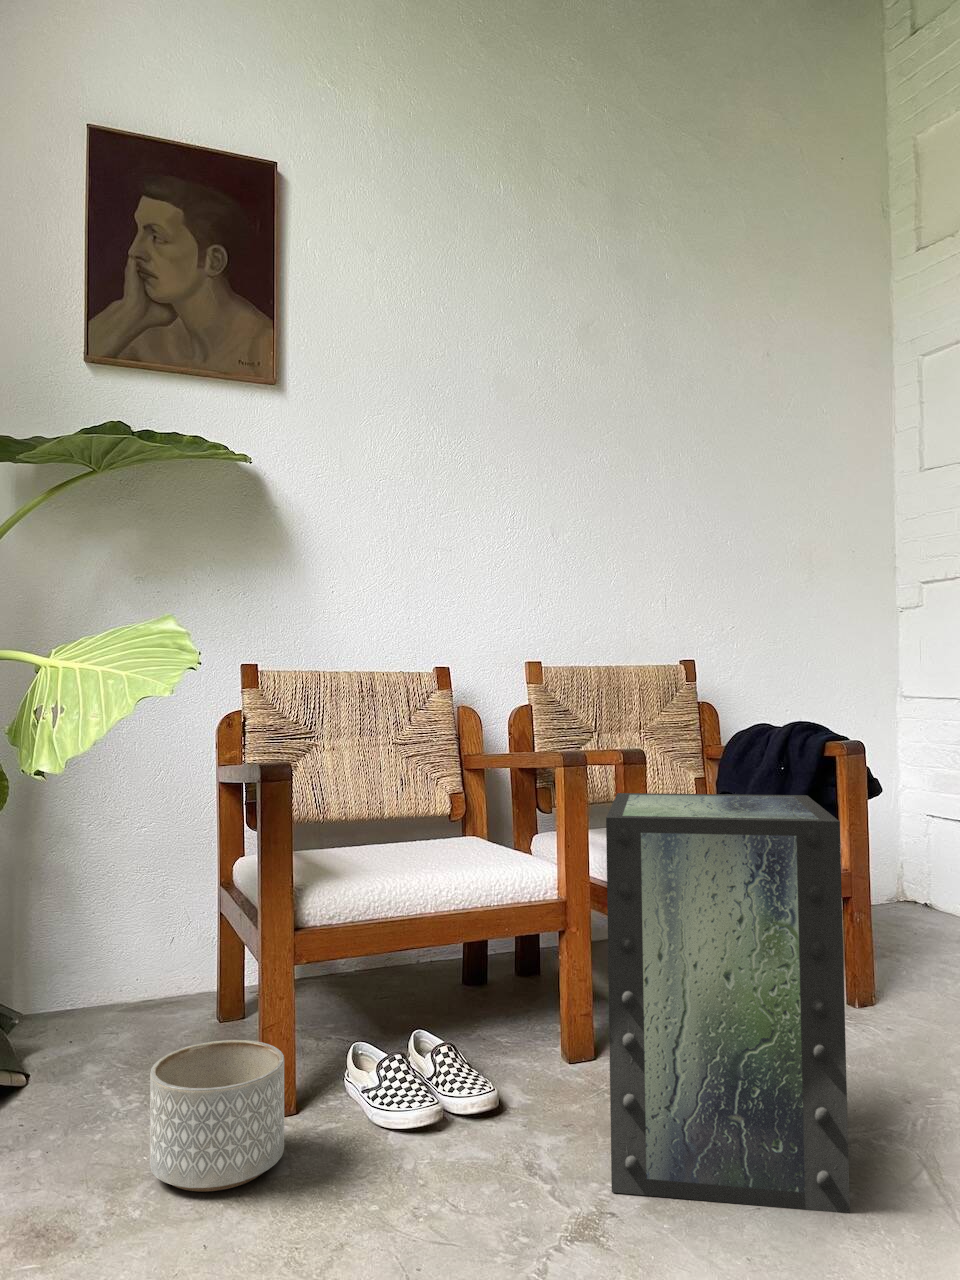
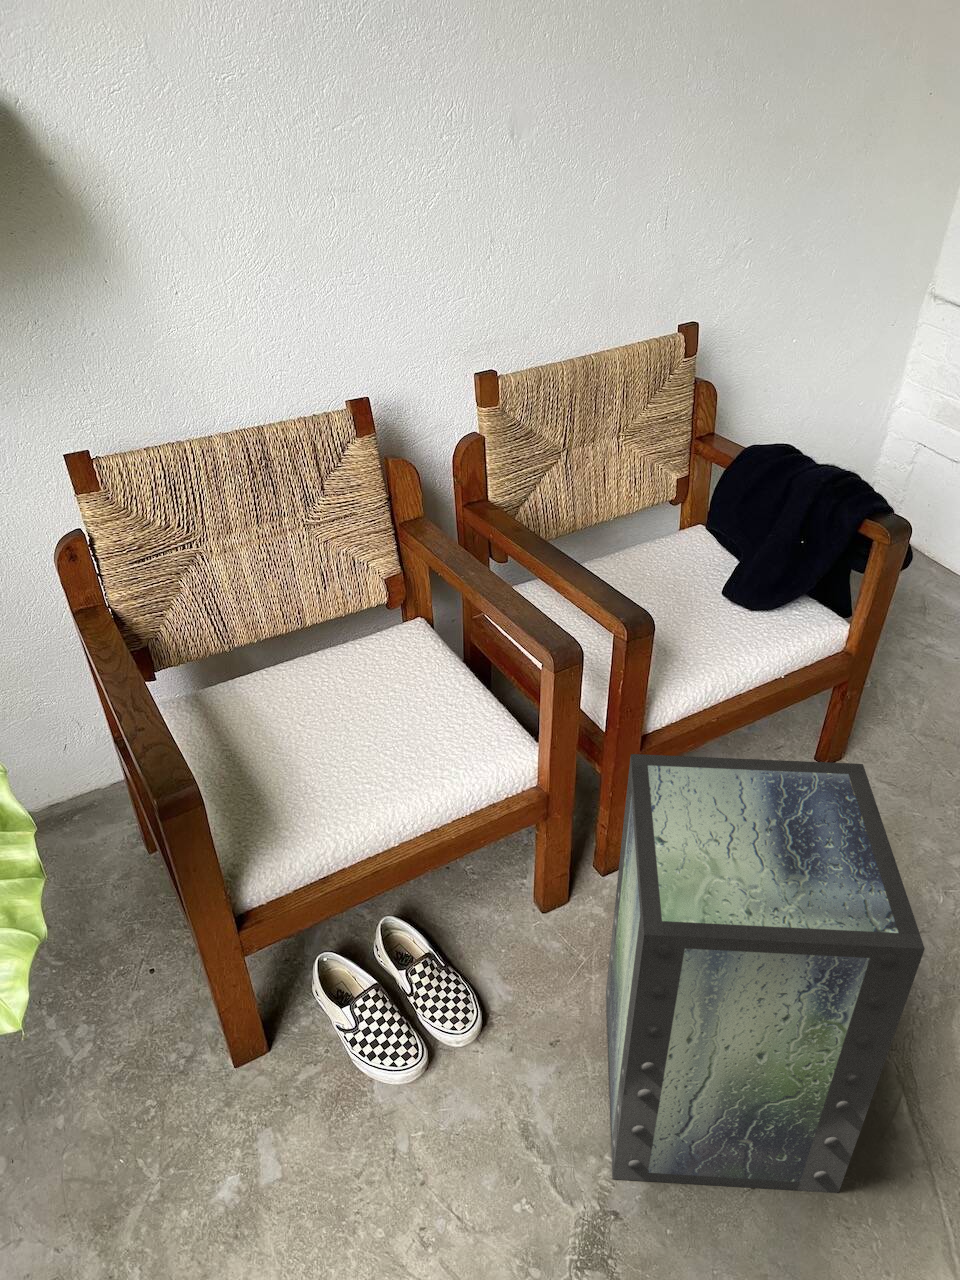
planter: present [150,1040,284,1192] -> none [115,1044,272,1229]

